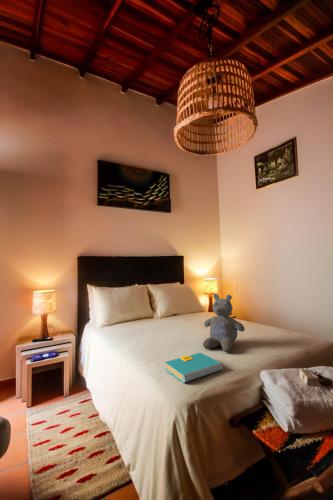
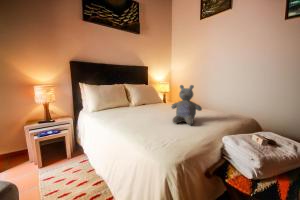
book: present [165,353,223,383] -> none [150,125,194,148]

